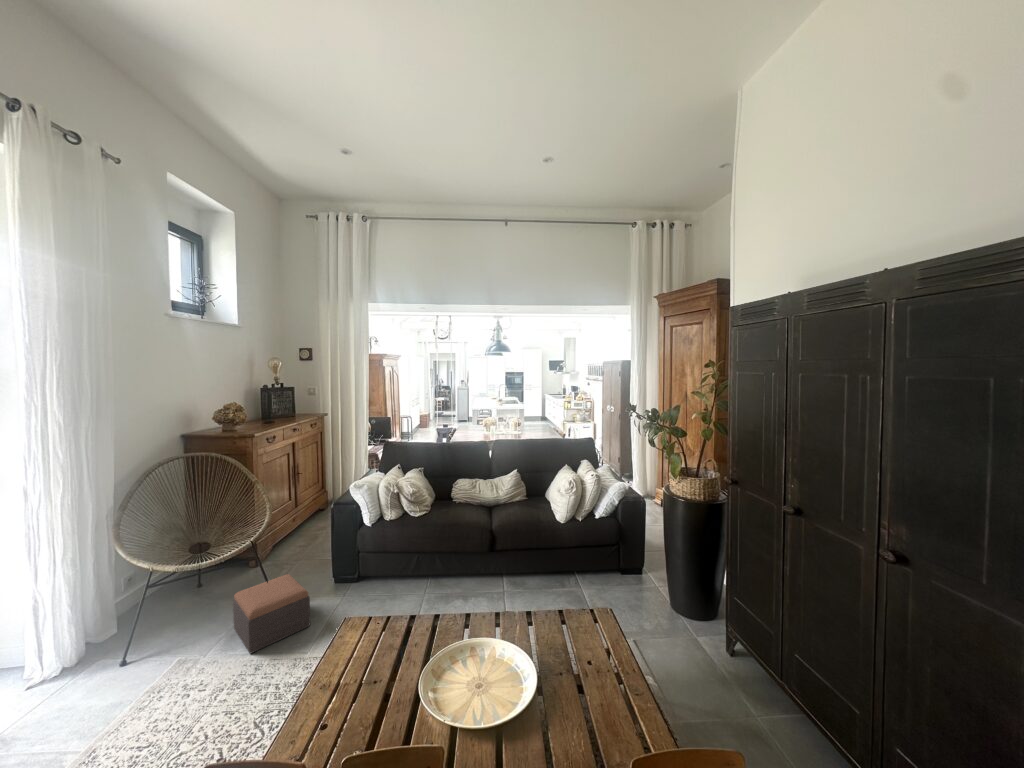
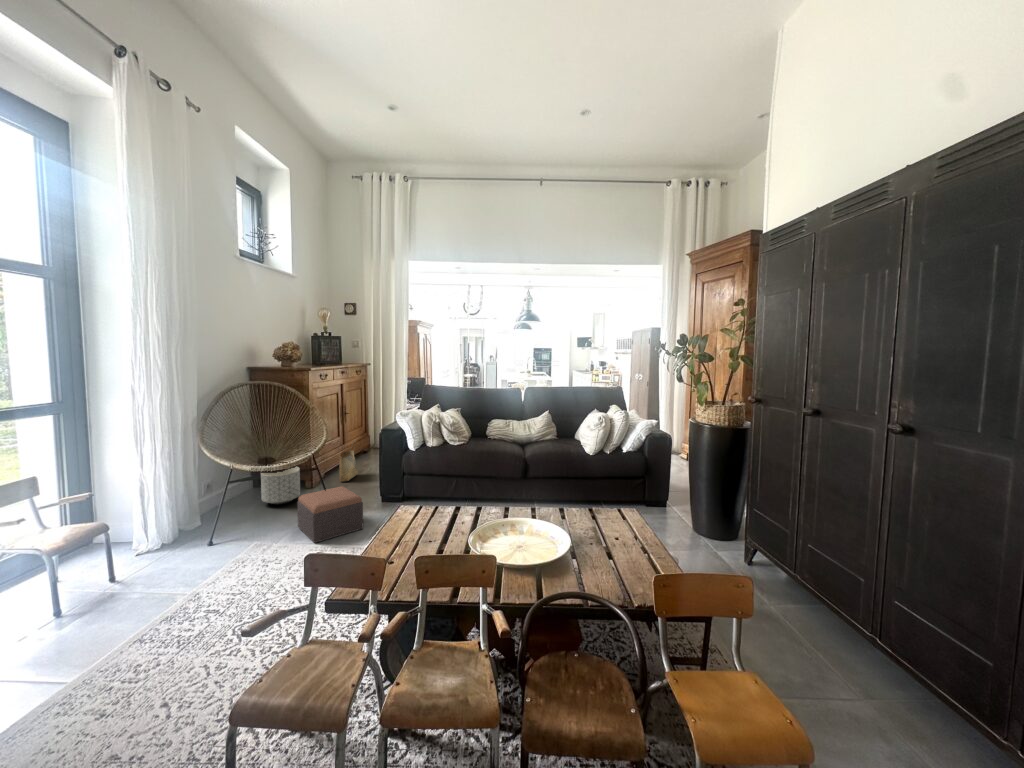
woven basket: none [289,505,313,553] -> present [338,441,358,481]
planter: none [195,545,243,593] -> present [261,467,300,504]

